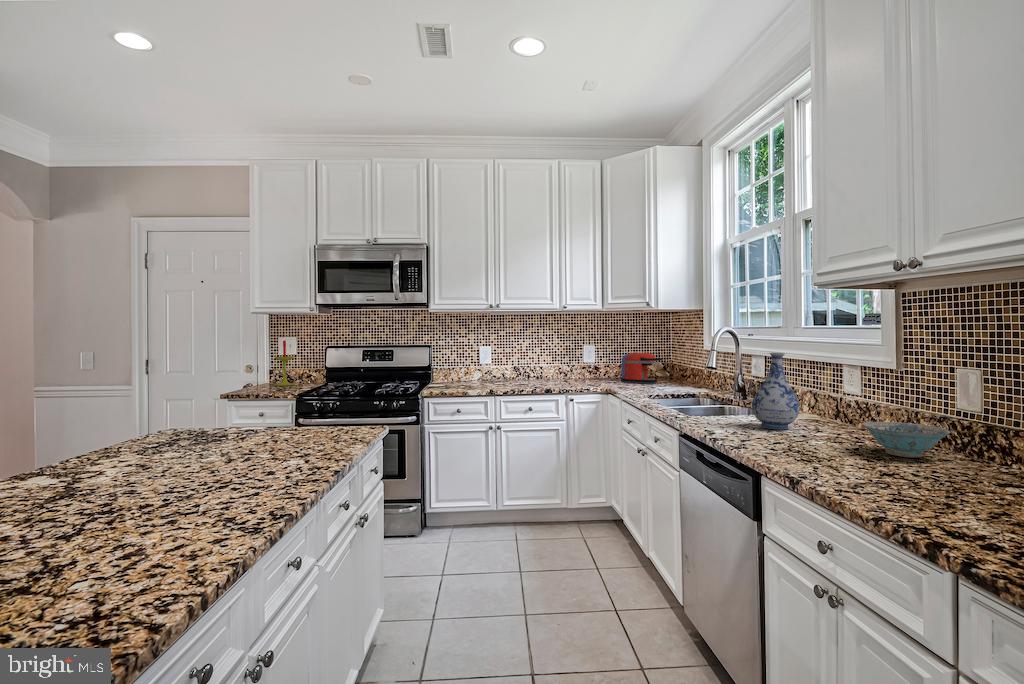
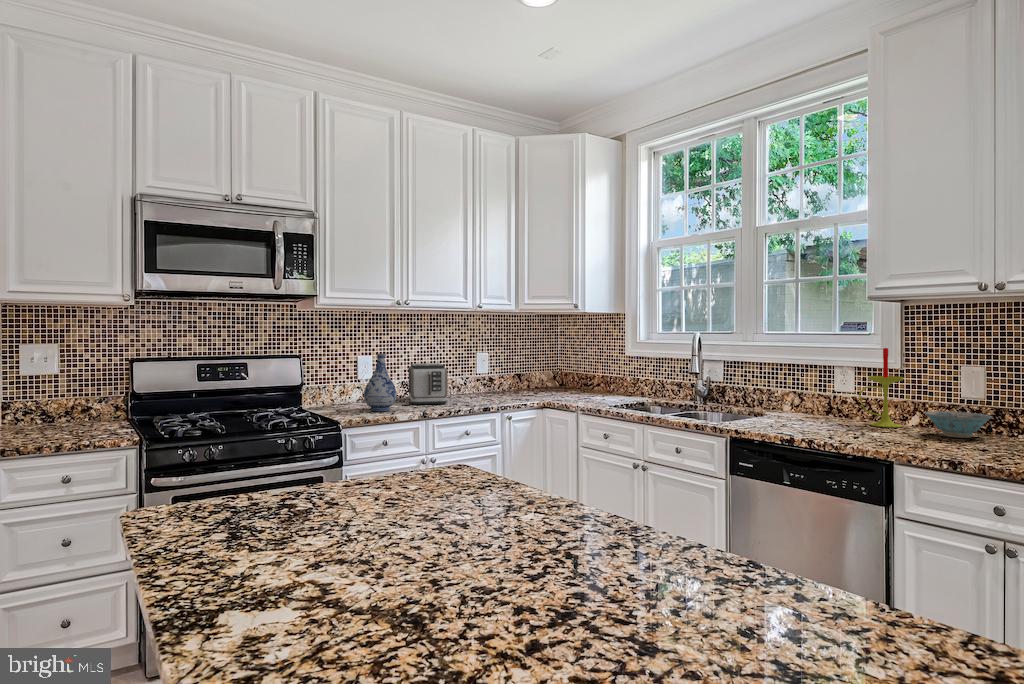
candle: present [275,340,294,386] -> present [859,348,903,427]
toaster: none [502,353,541,385] -> present [409,363,448,404]
coffee maker: present [621,353,662,384] -> none [529,361,577,394]
vase: present [752,353,799,429] -> present [364,354,397,411]

